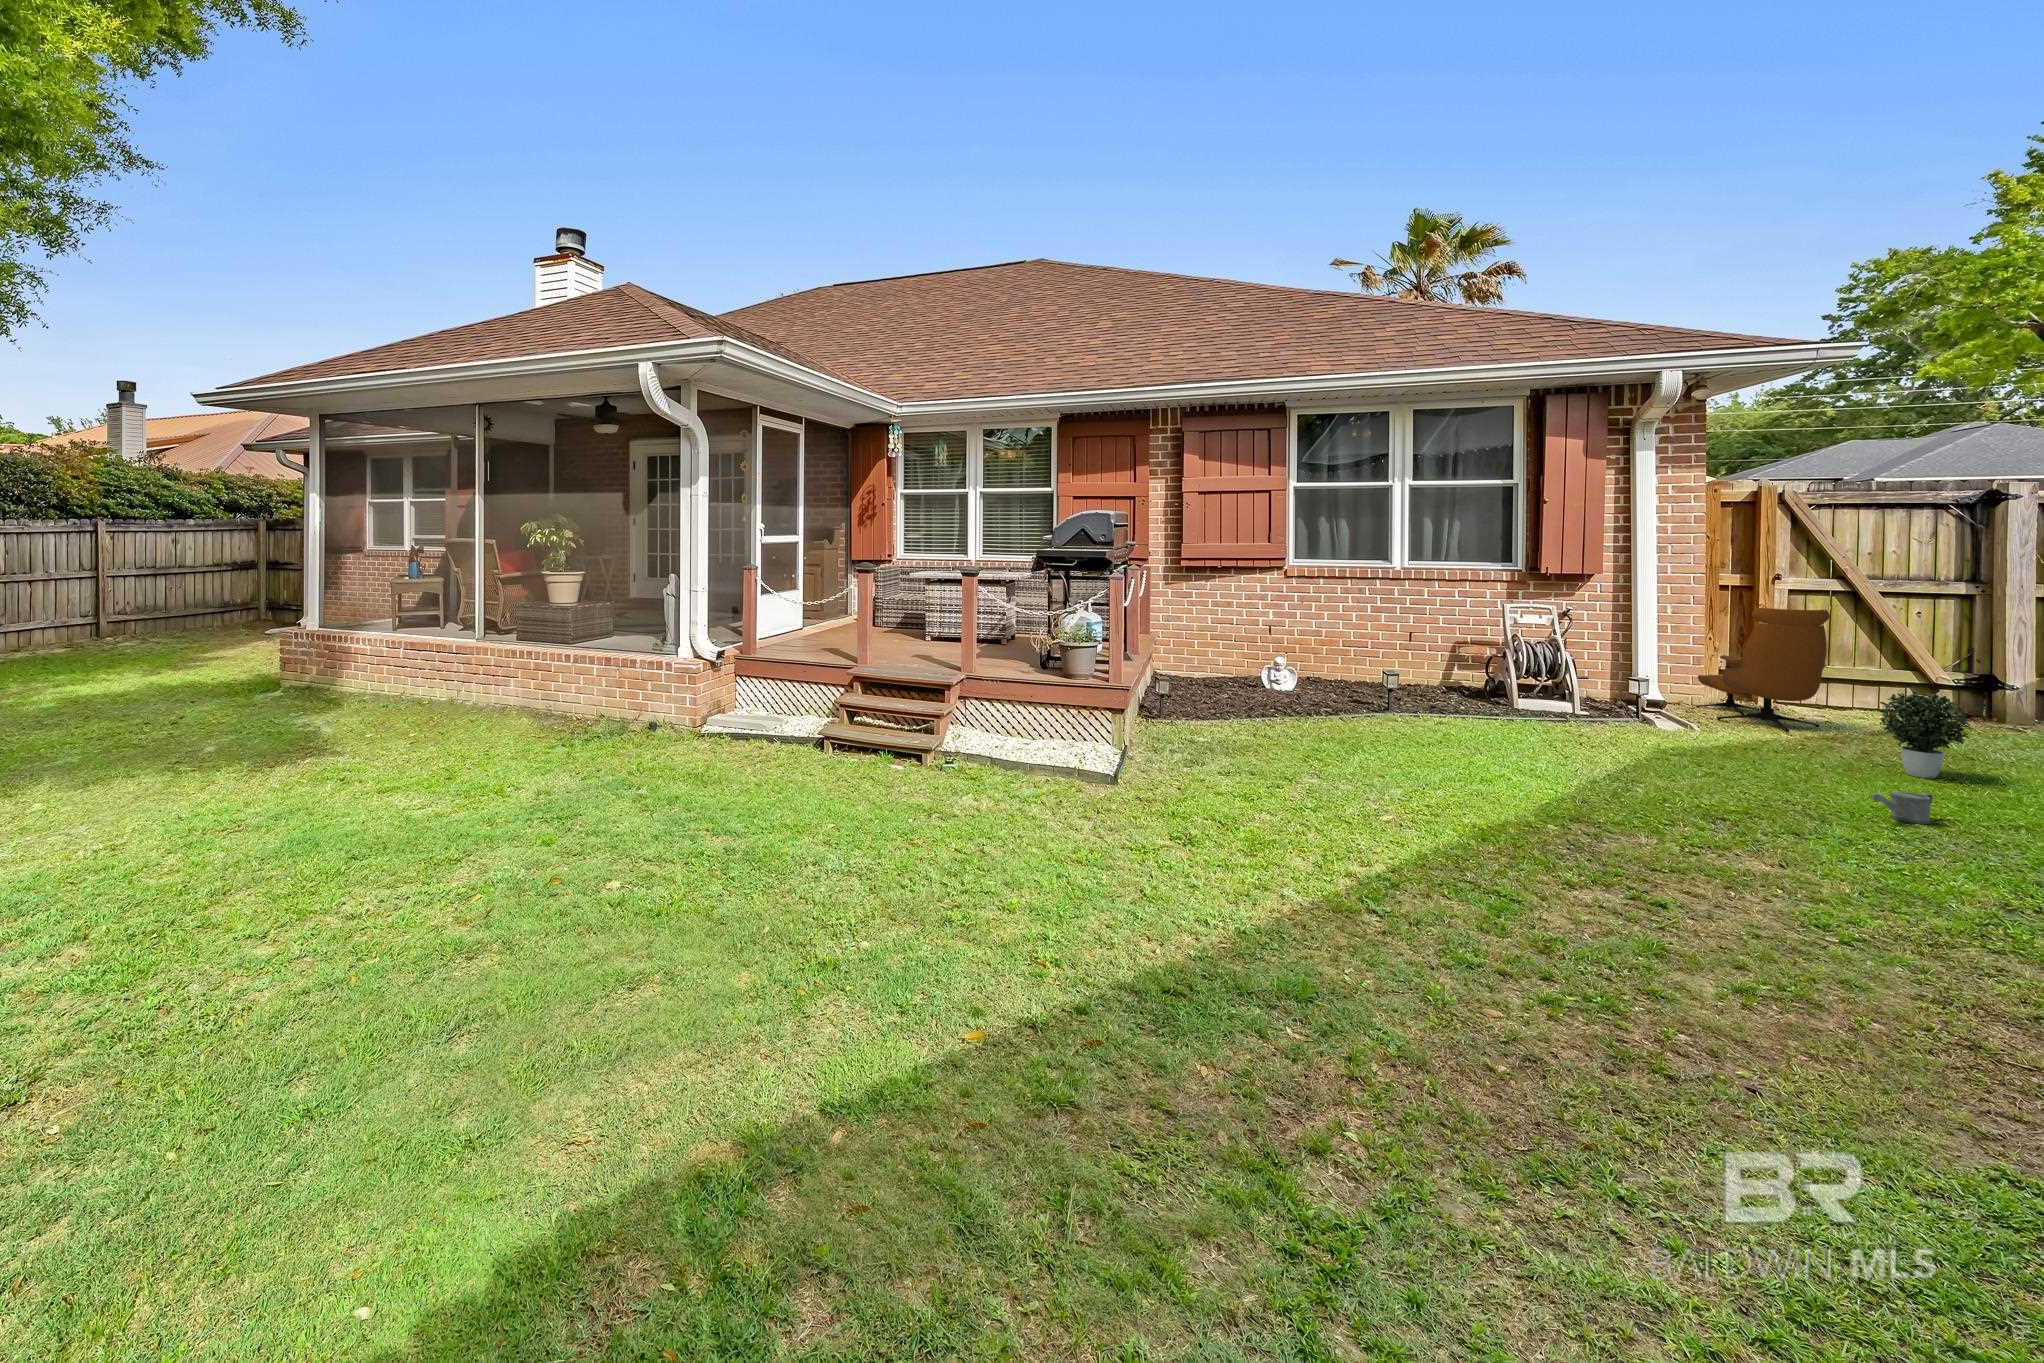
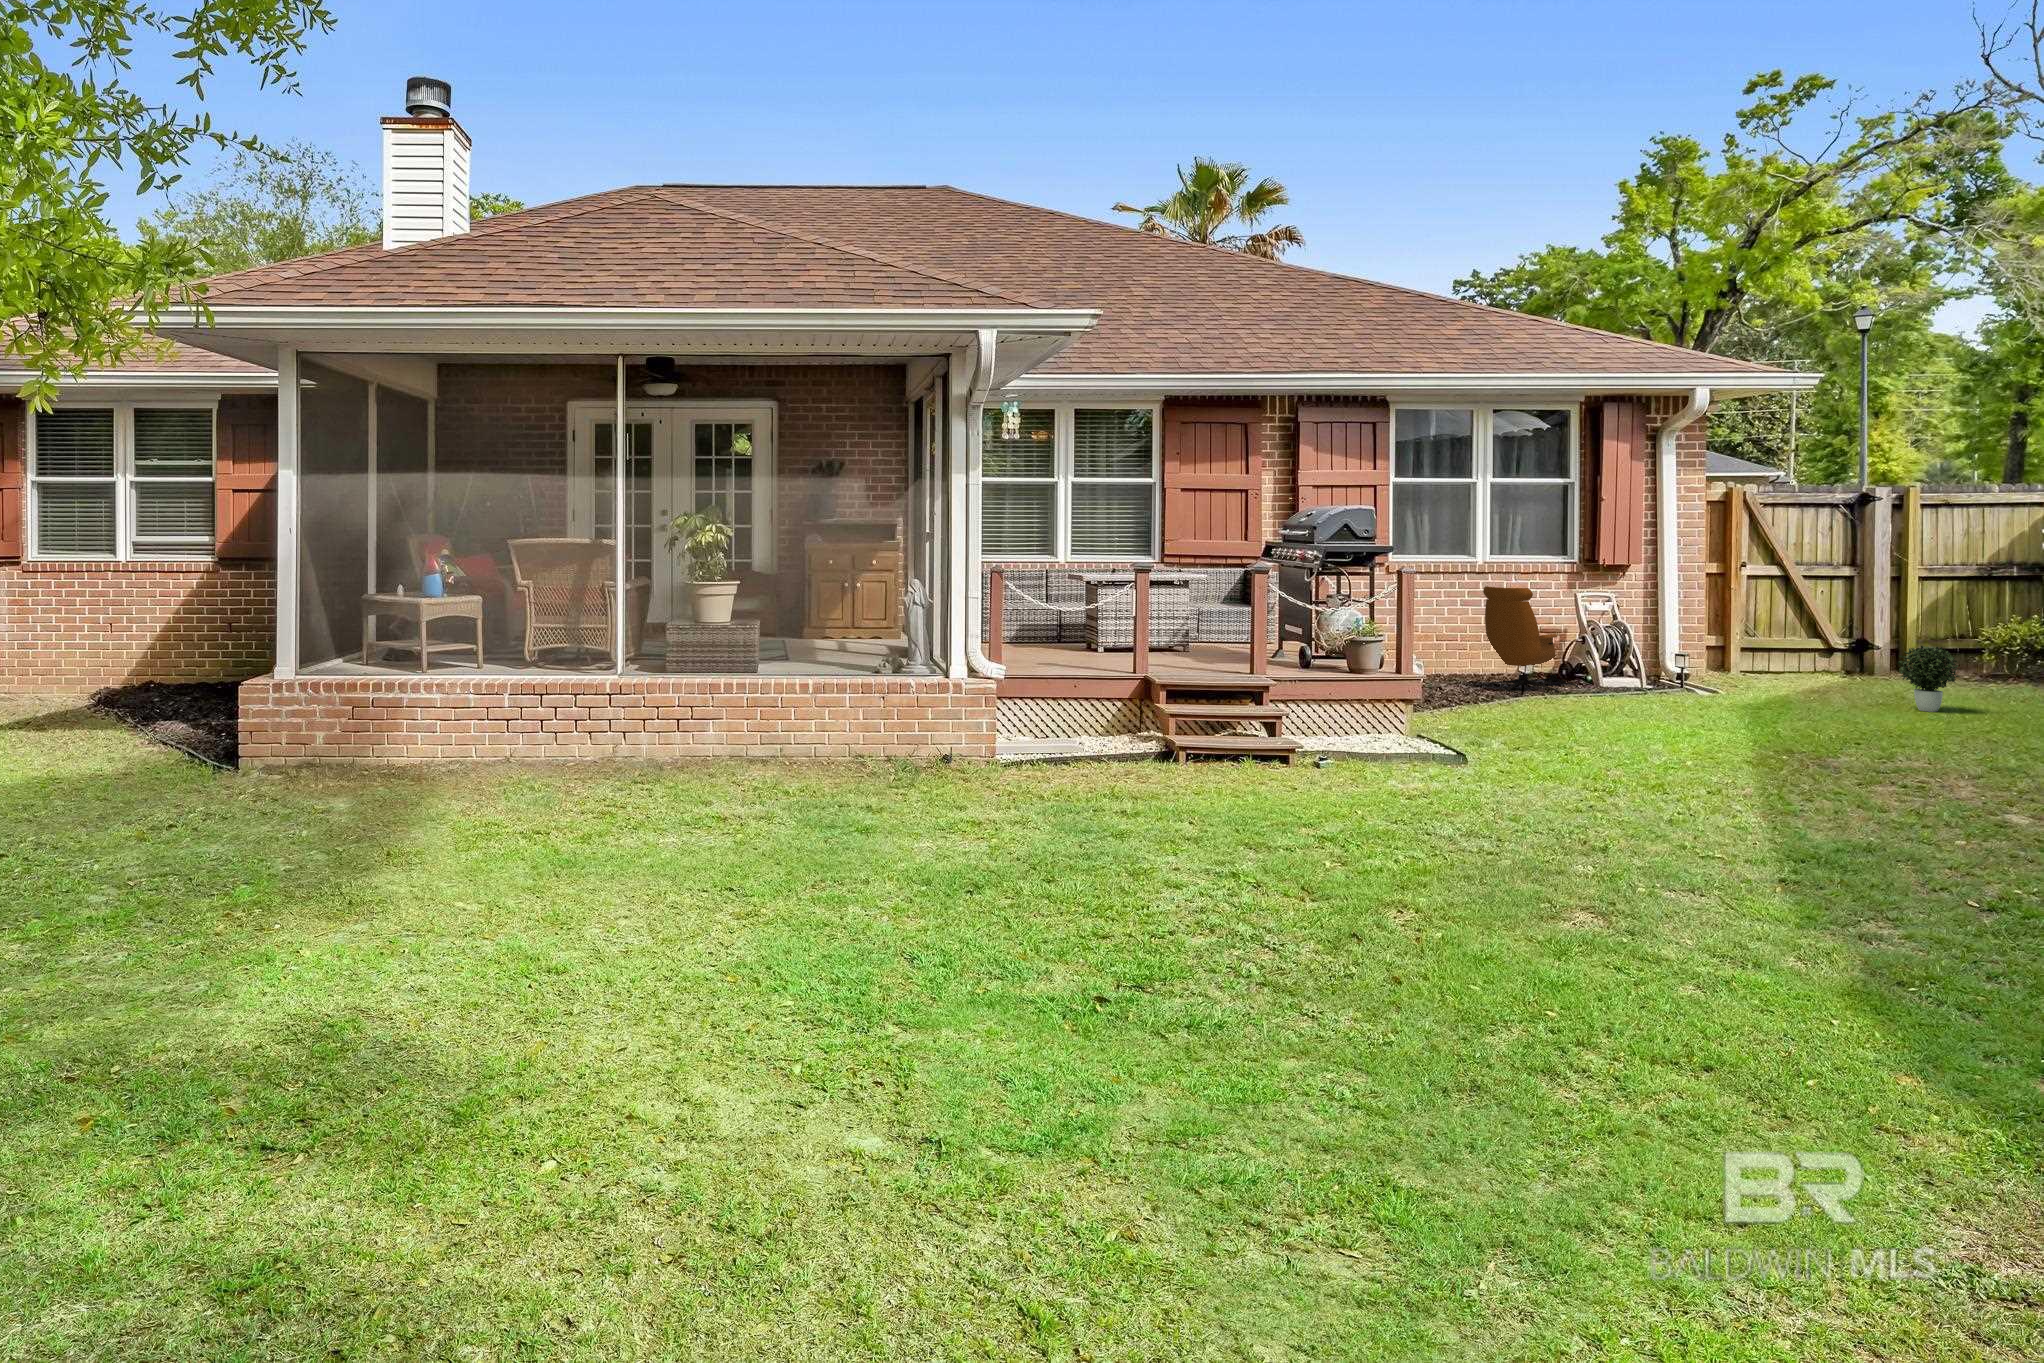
lounge chair: present [1697,608,1830,732] -> present [1483,586,1578,692]
watering can: present [1872,792,1933,824] -> none [1973,716,2000,738]

